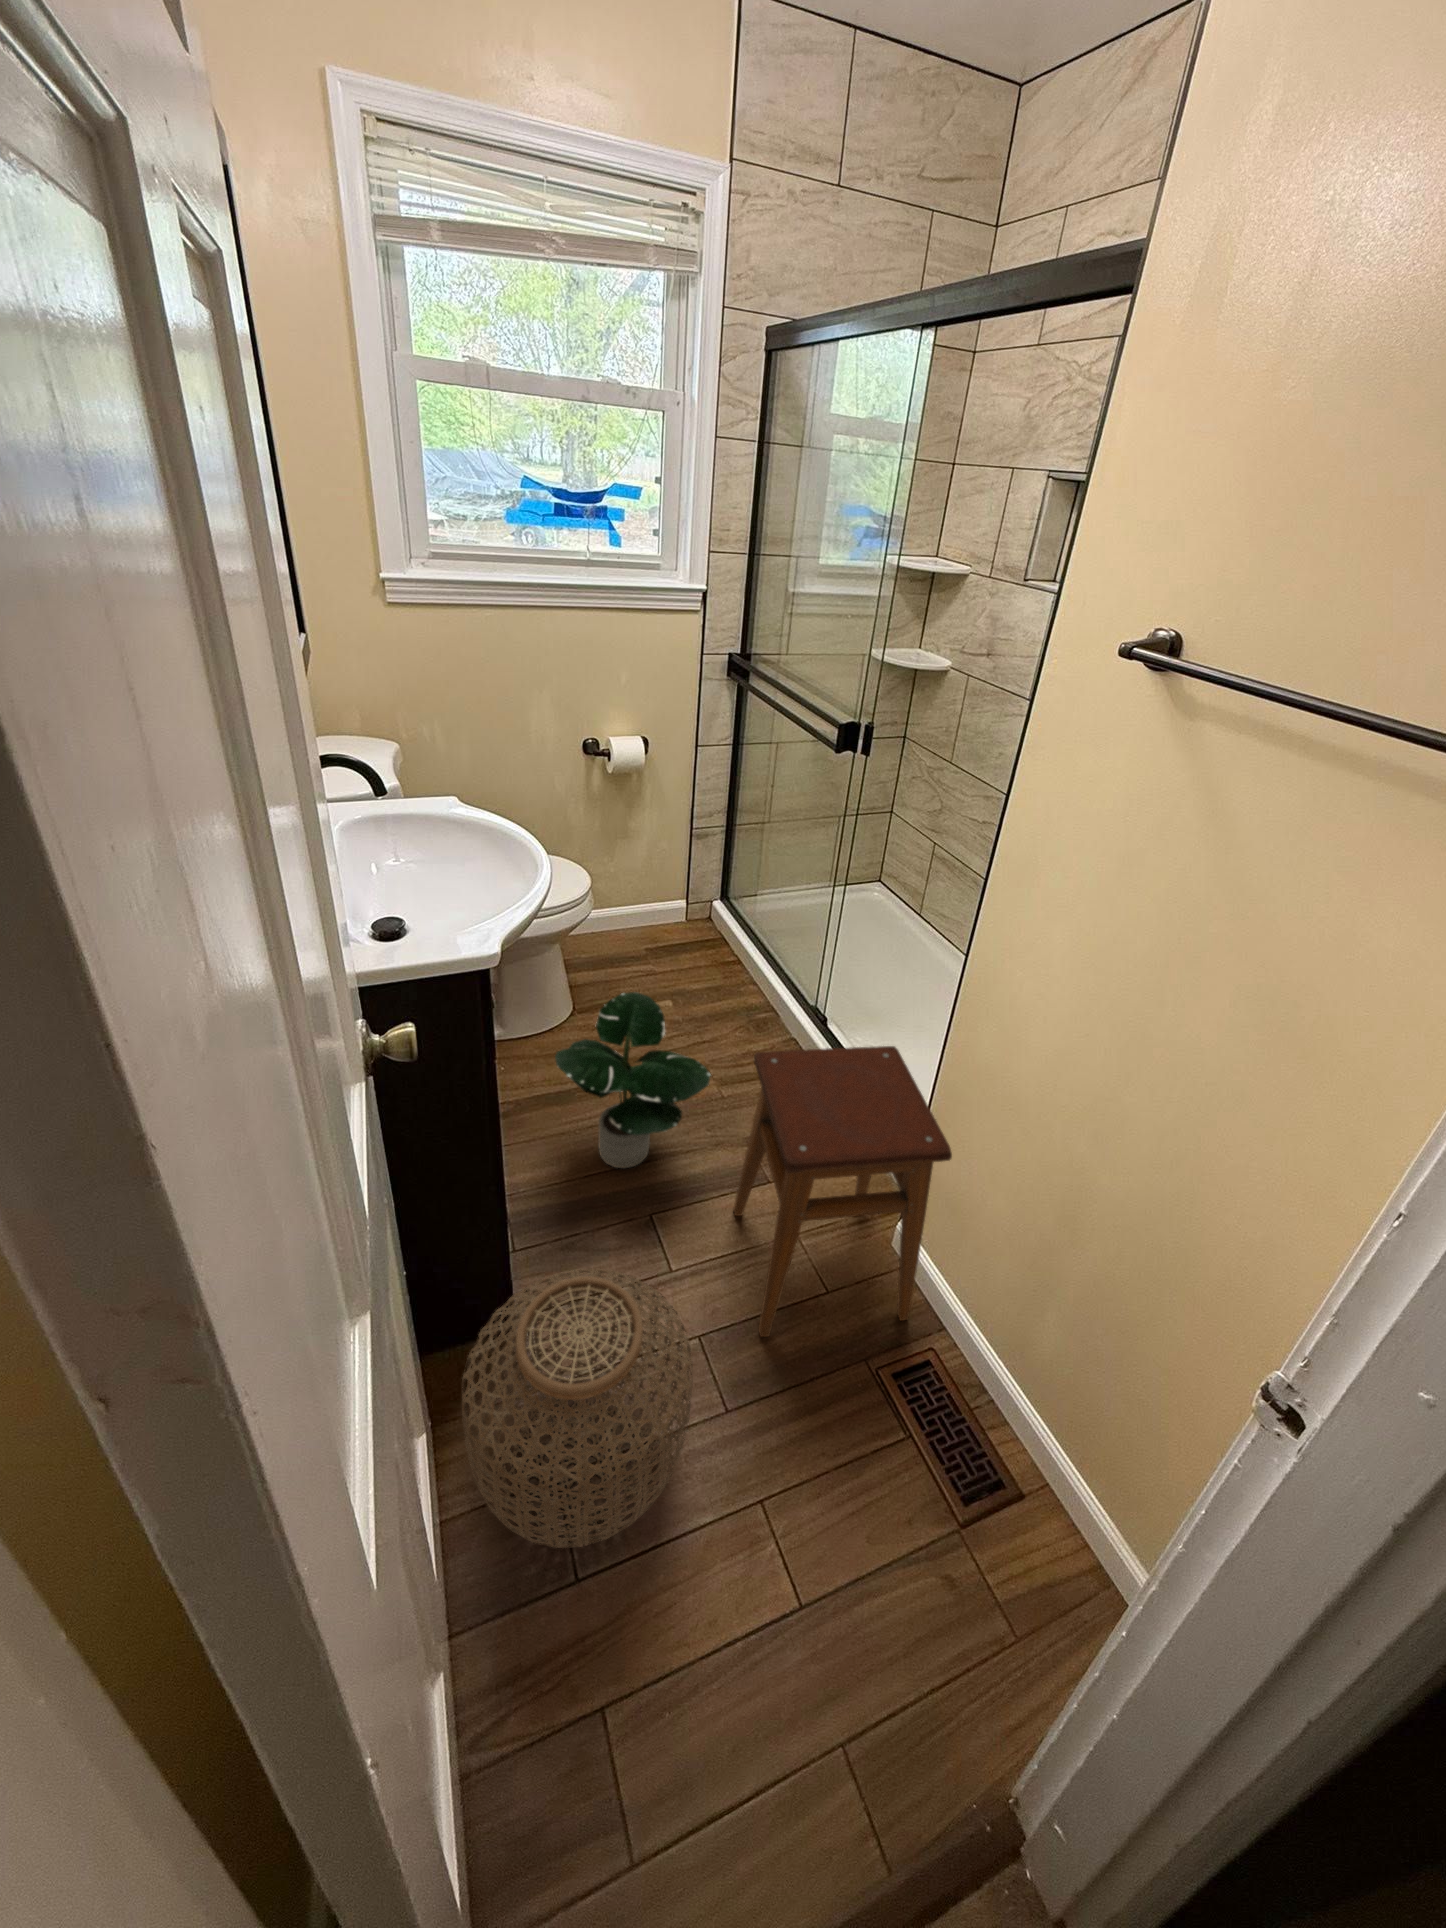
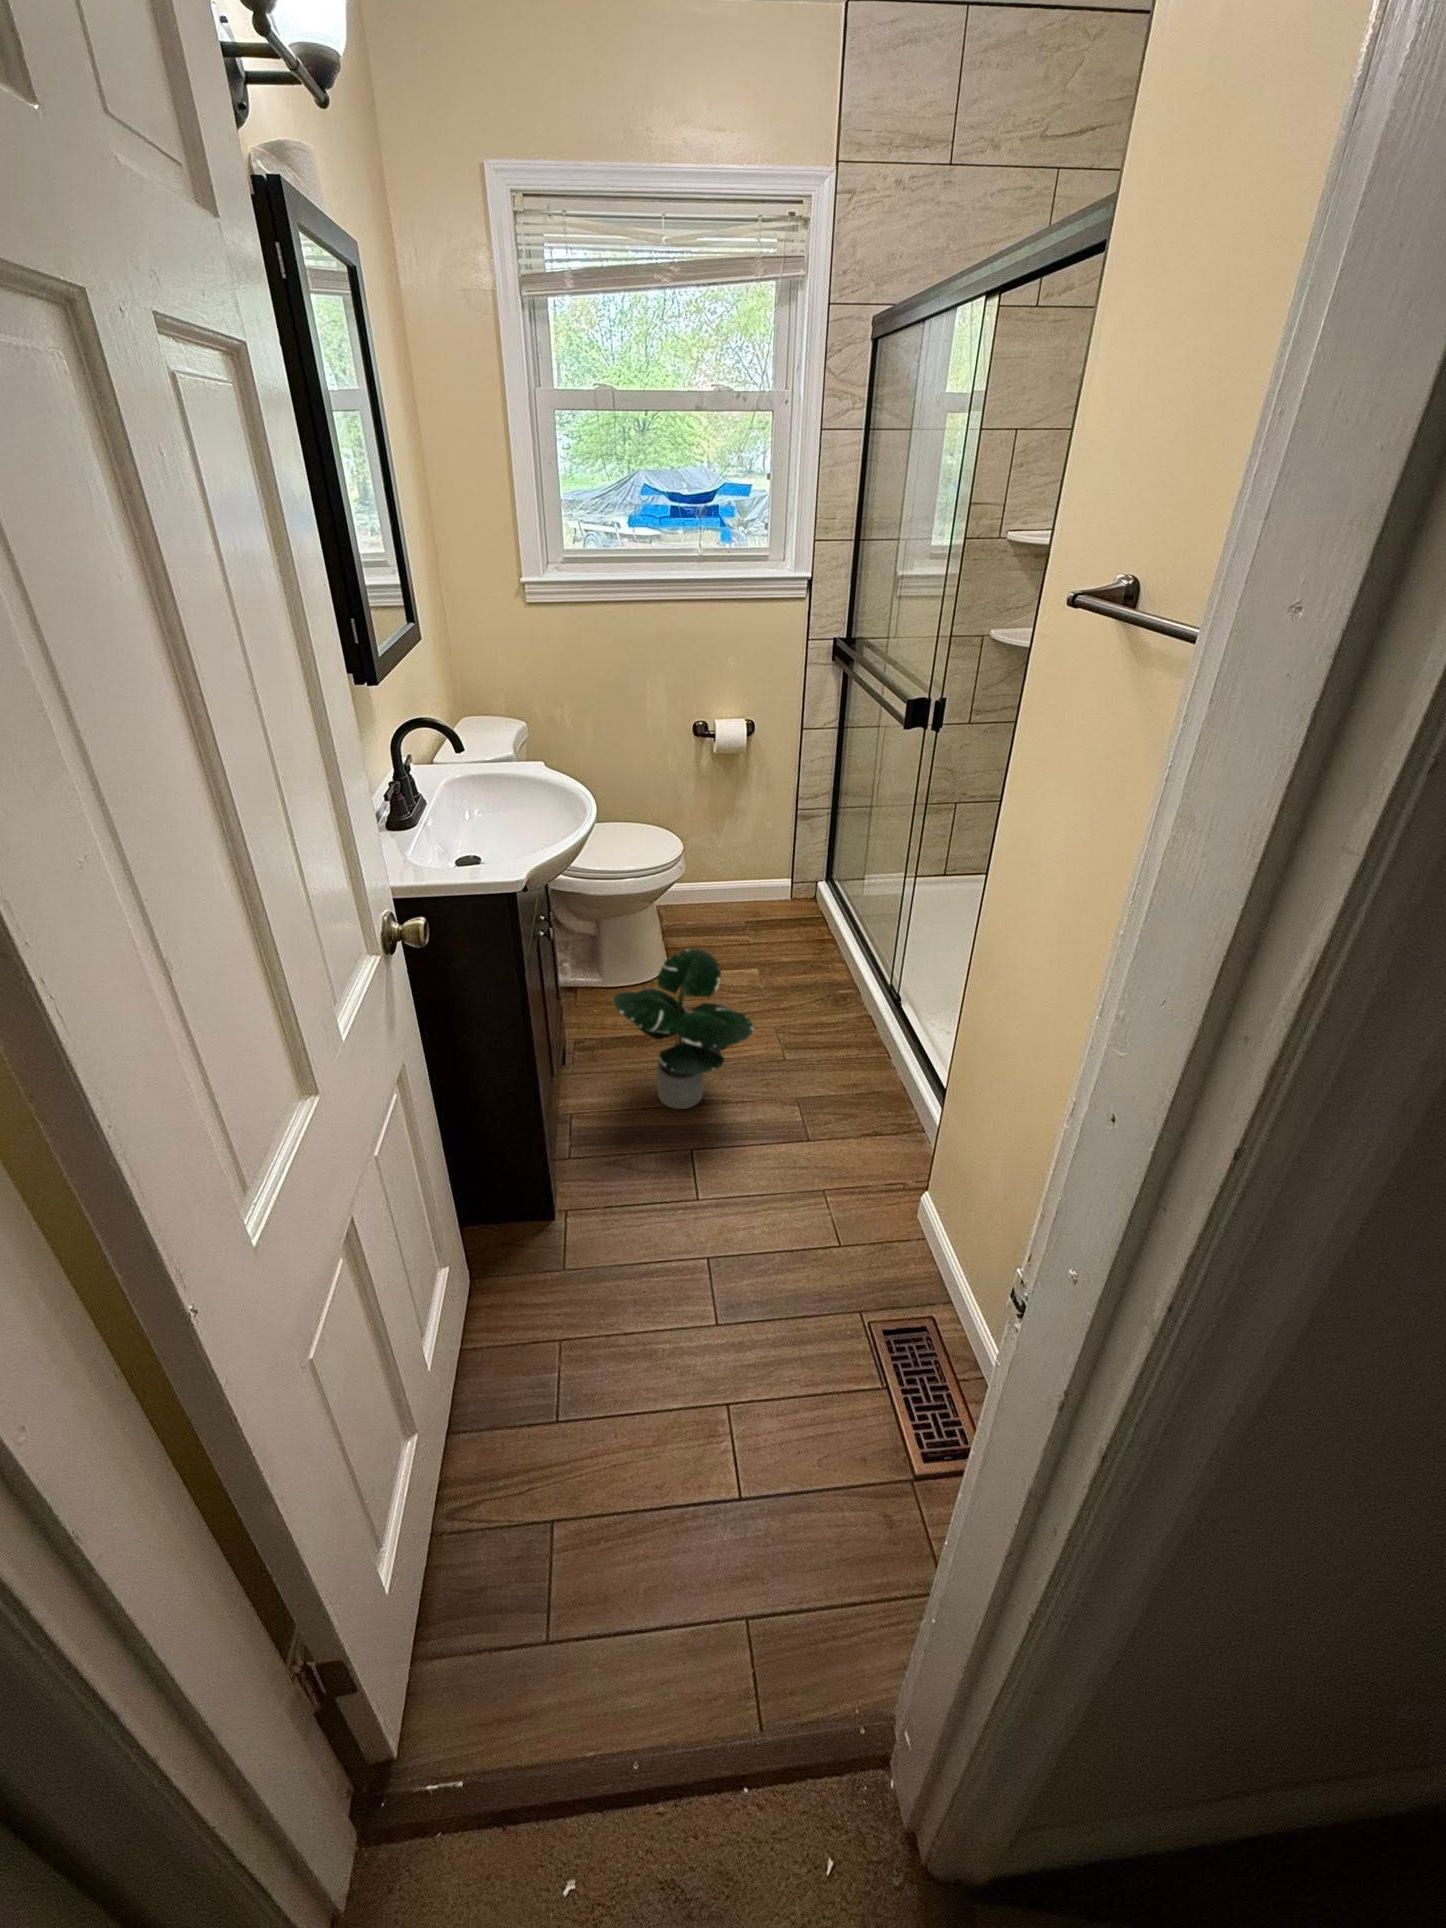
stool: present [733,1046,952,1337] -> none [763,1005,945,1286]
woven basket: present [462,1269,693,1548] -> none [474,1167,670,1392]

